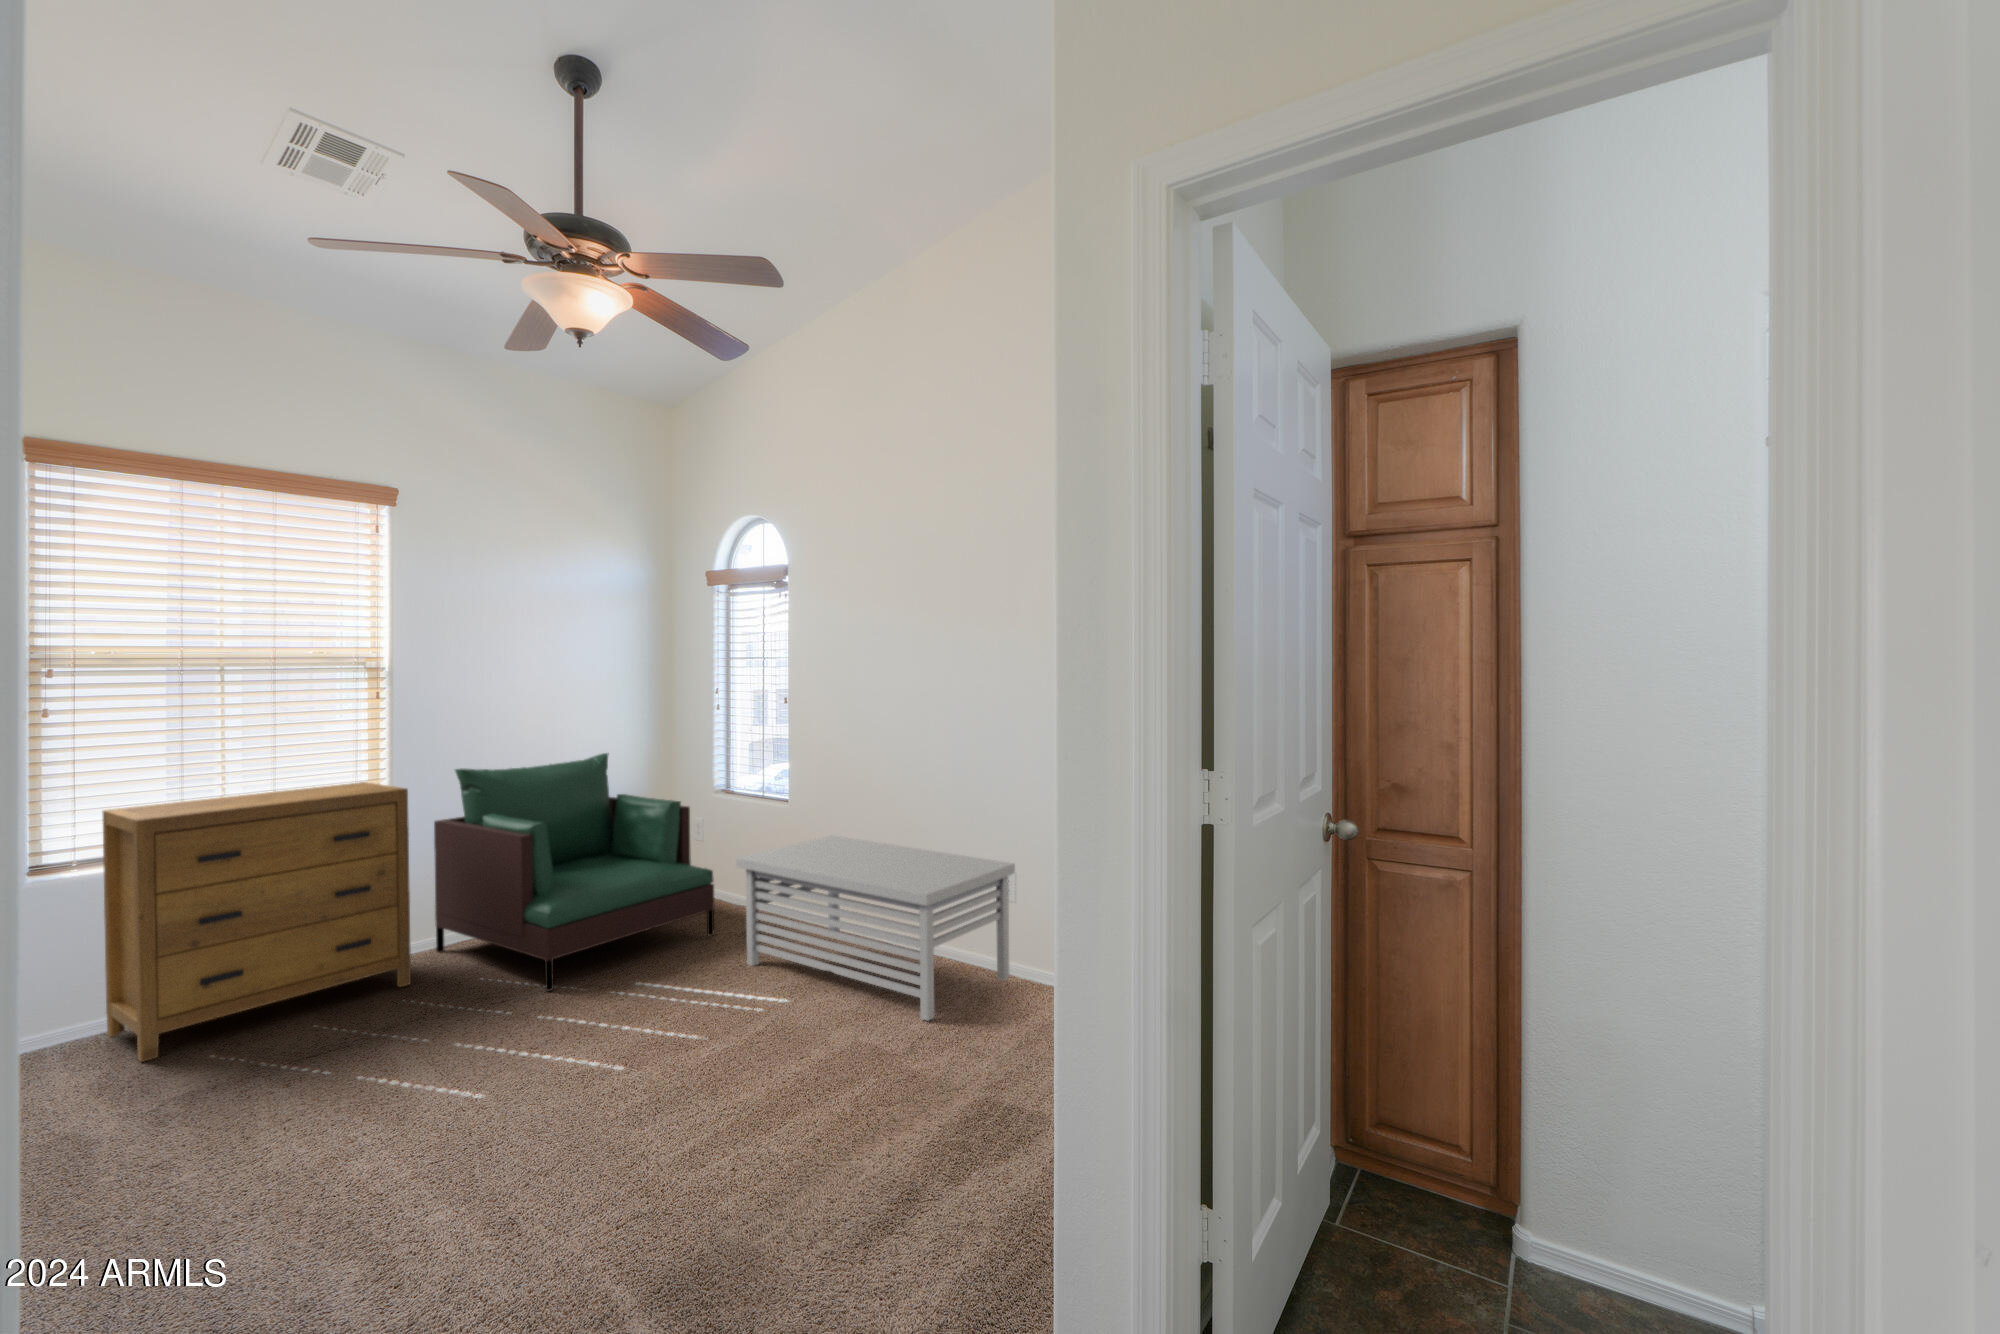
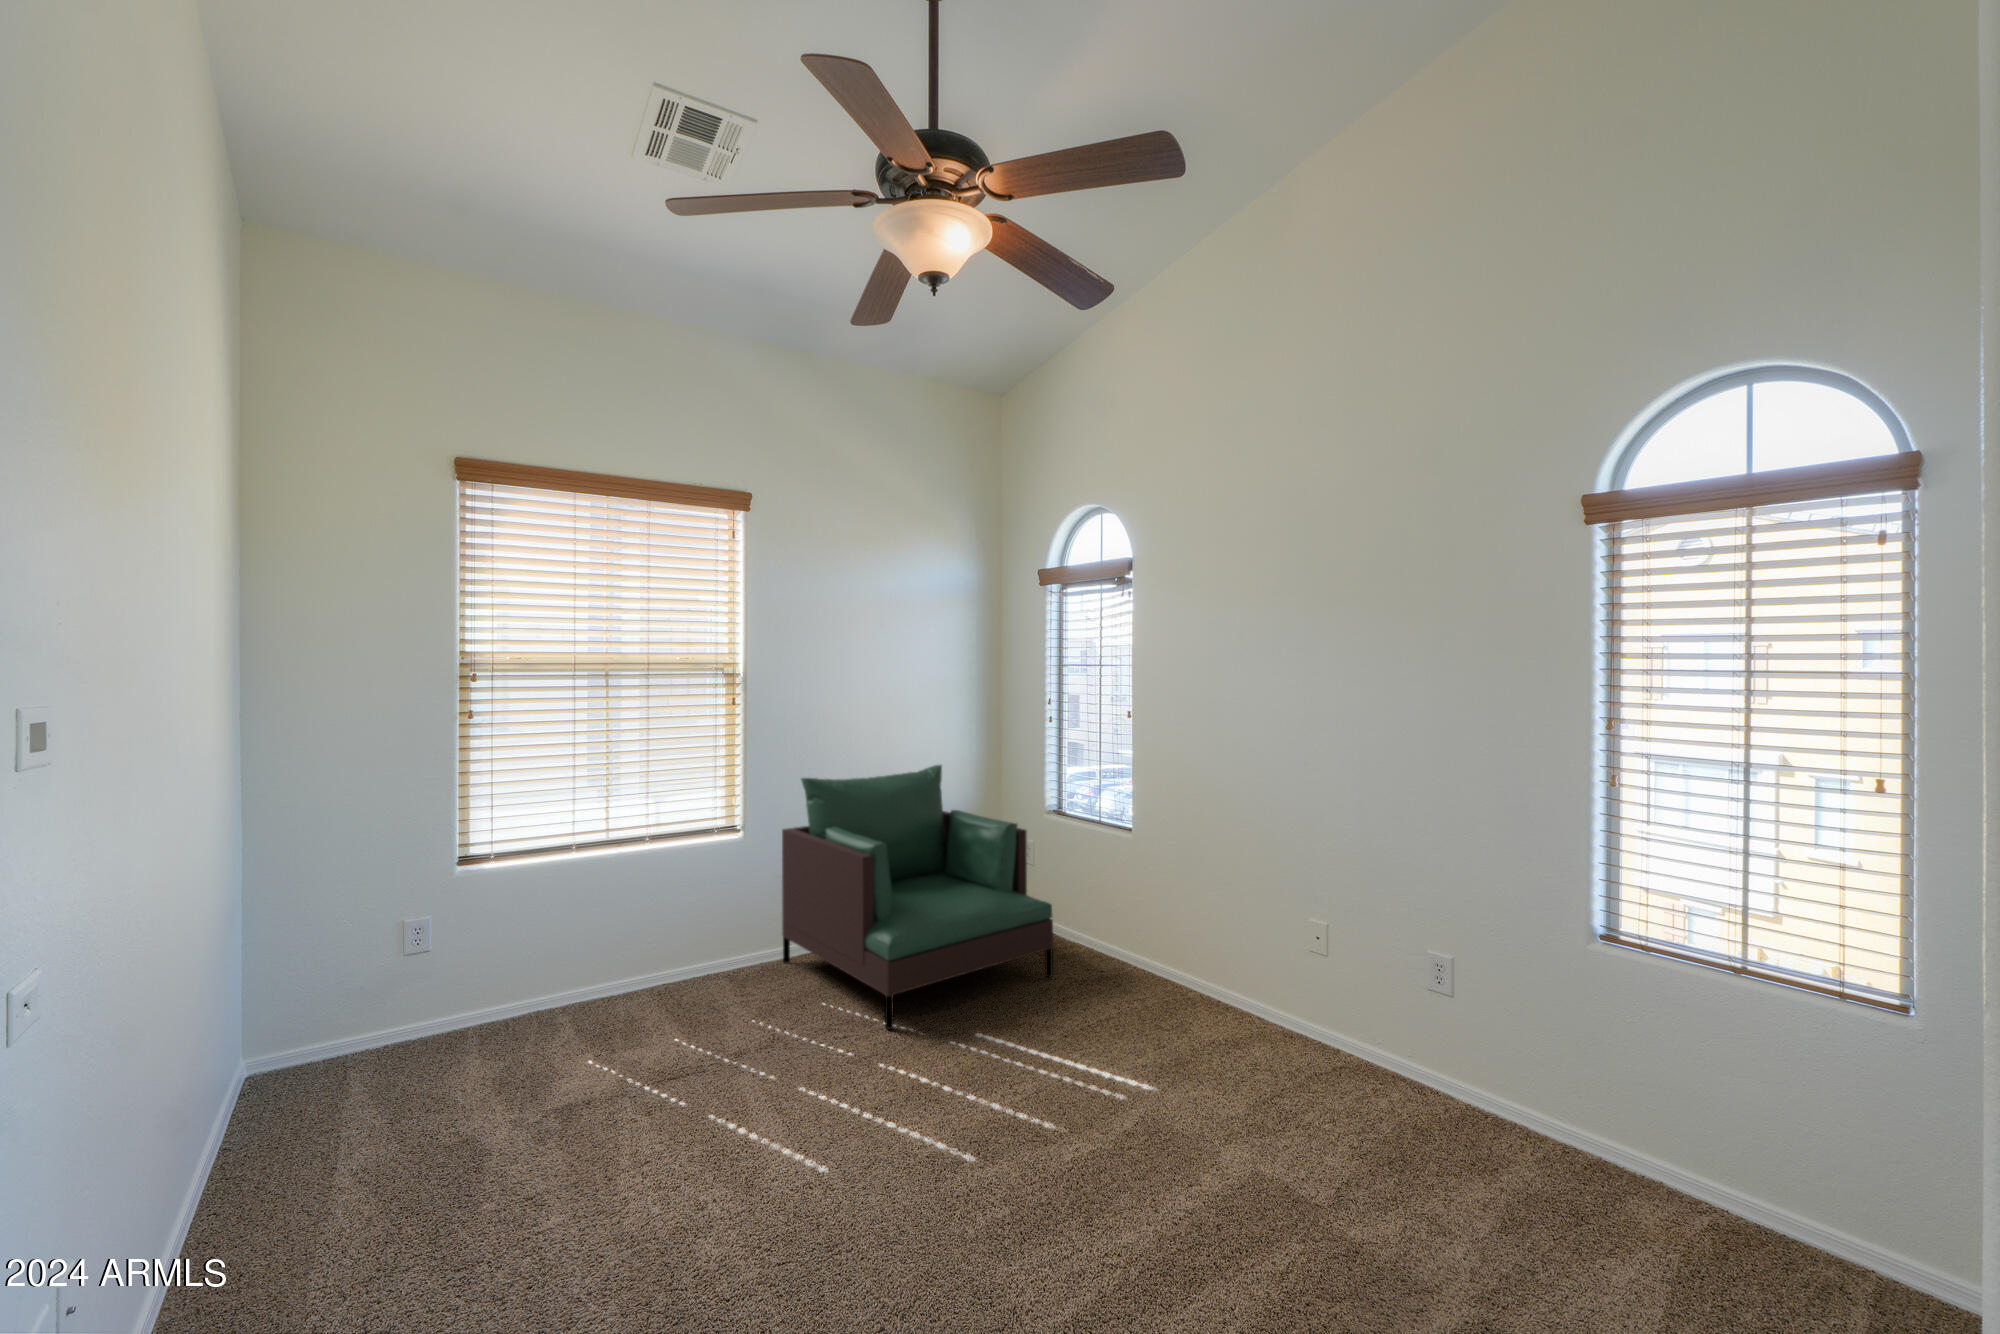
dresser: present [102,782,411,1062] -> none [511,788,760,1060]
storage bench: present [736,835,1015,1021] -> none [1083,875,1452,1152]

